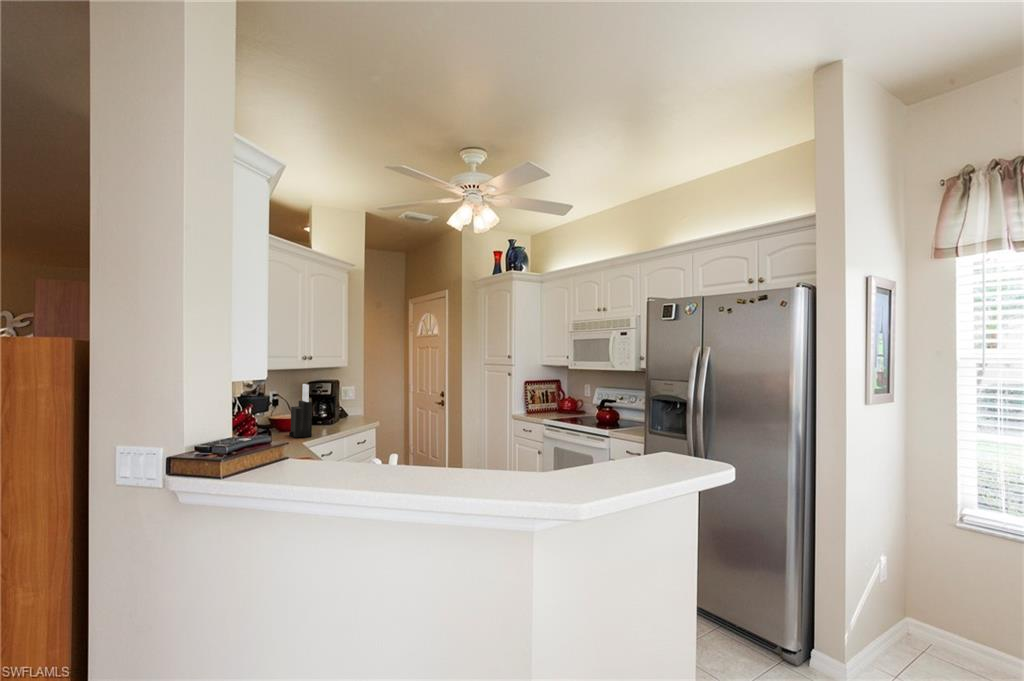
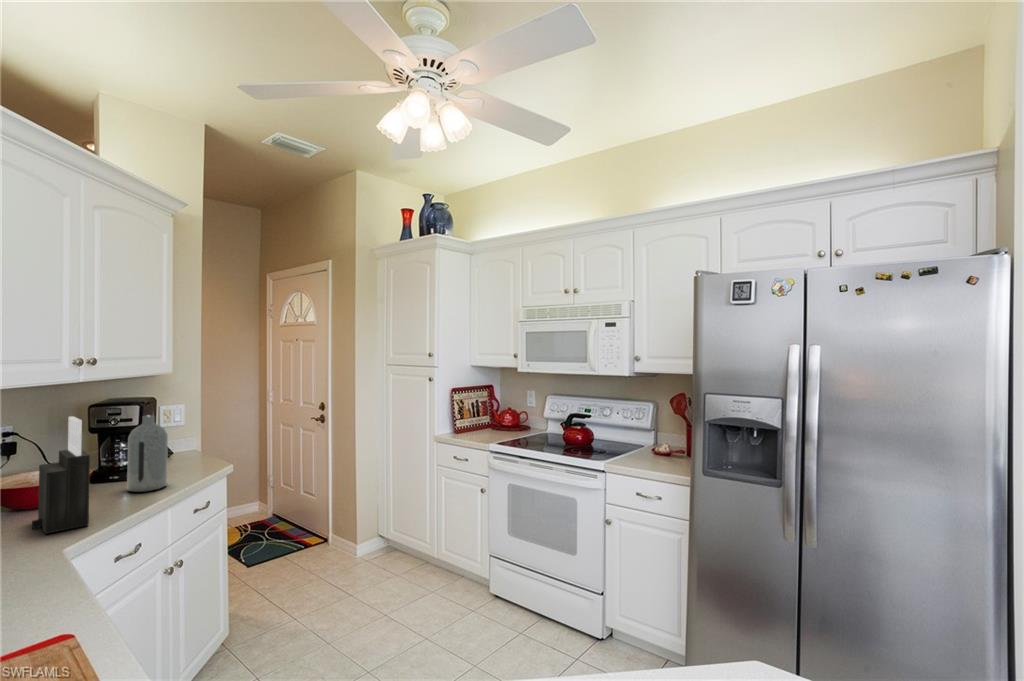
bottle: none [326,387,345,428] -> present [127,415,168,492]

